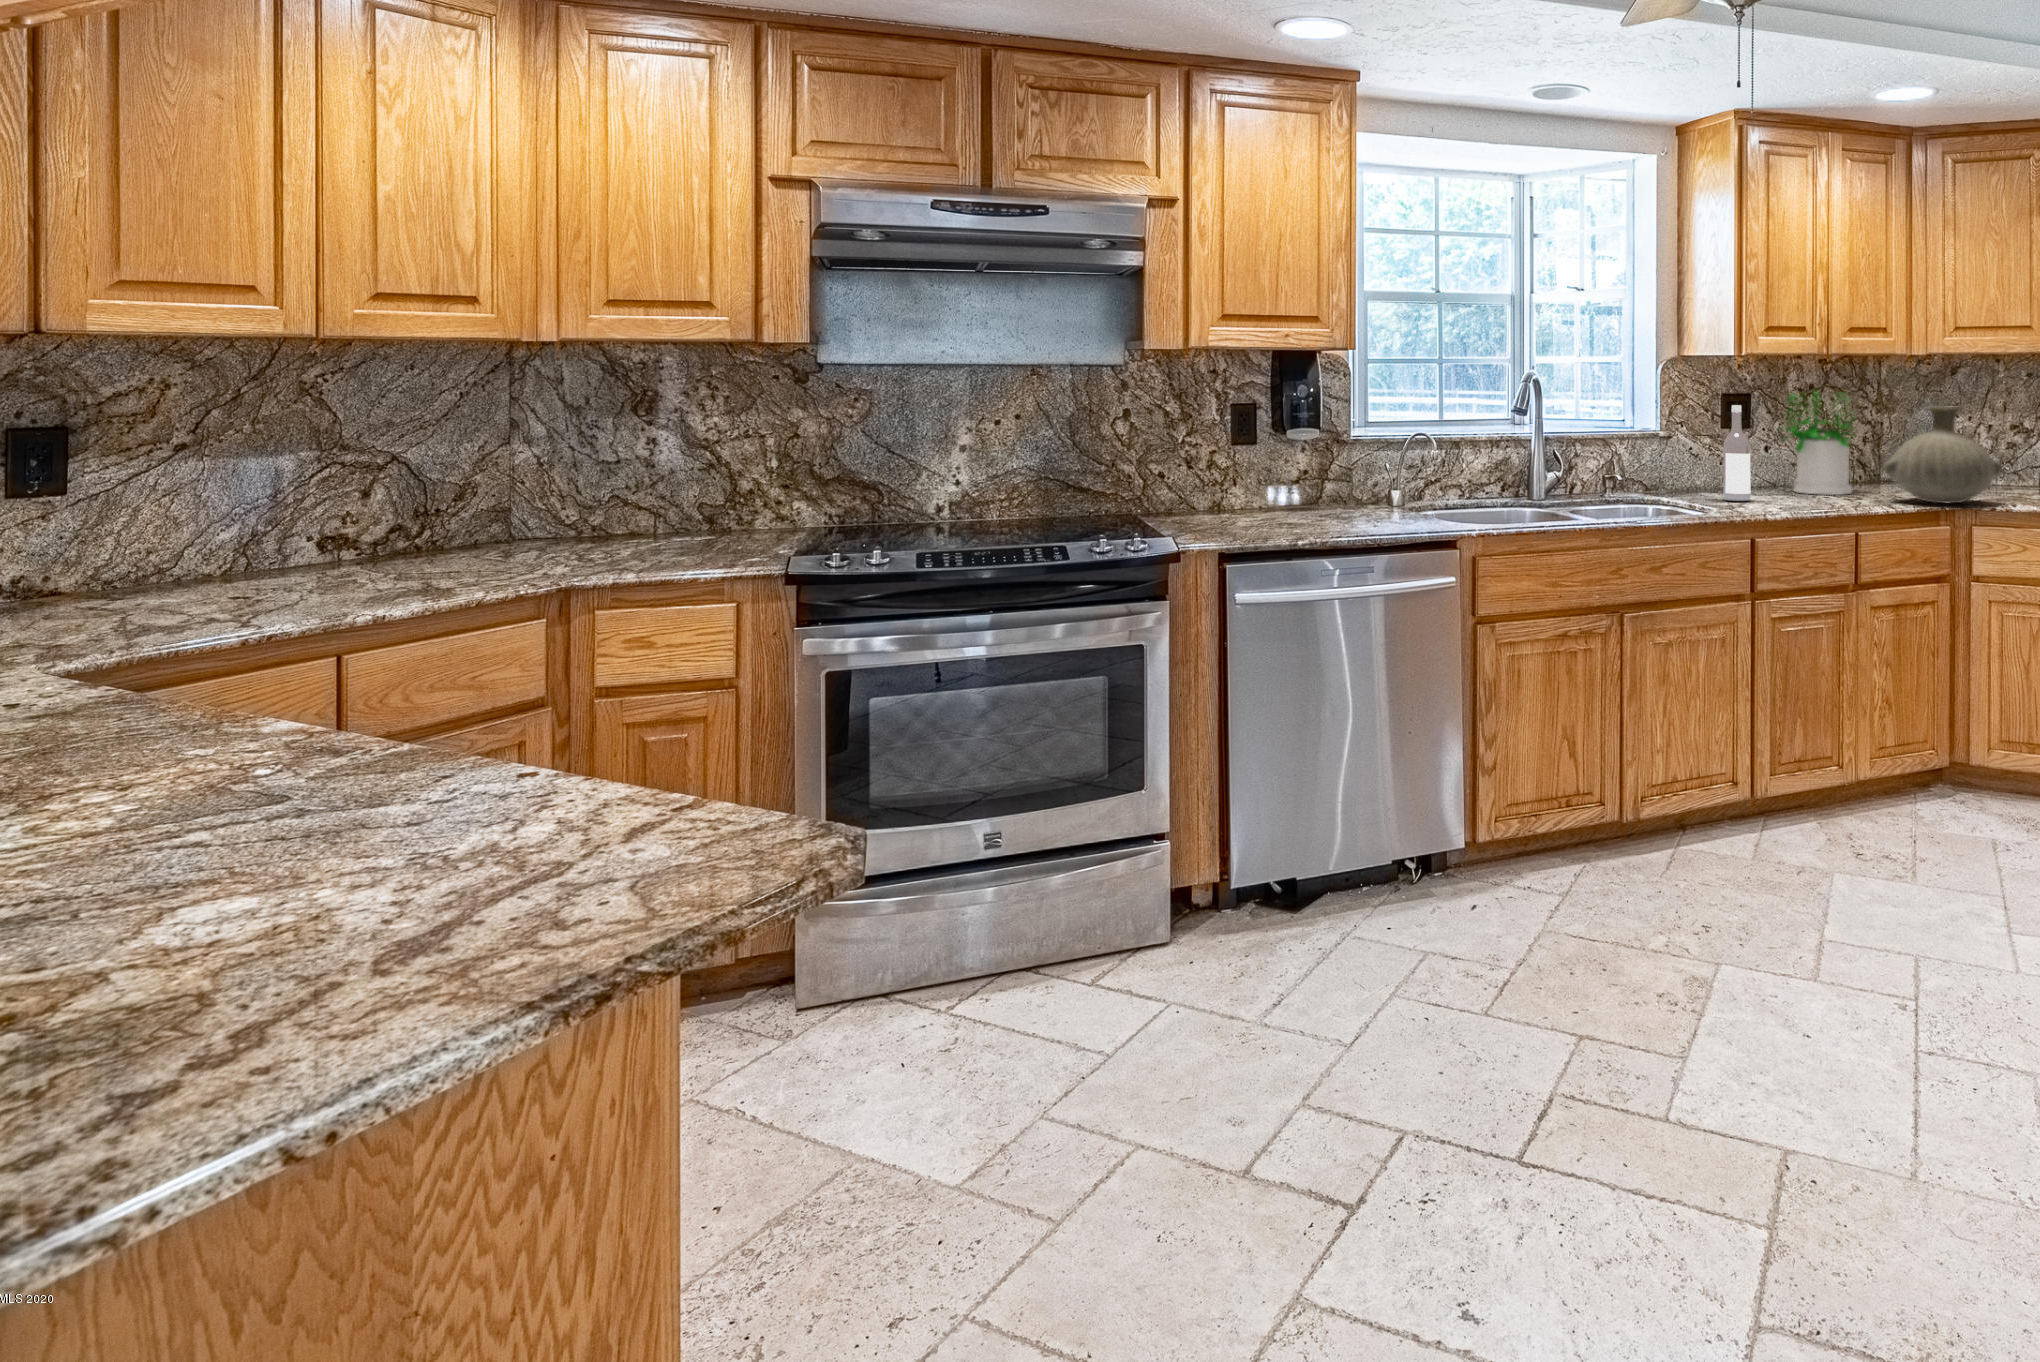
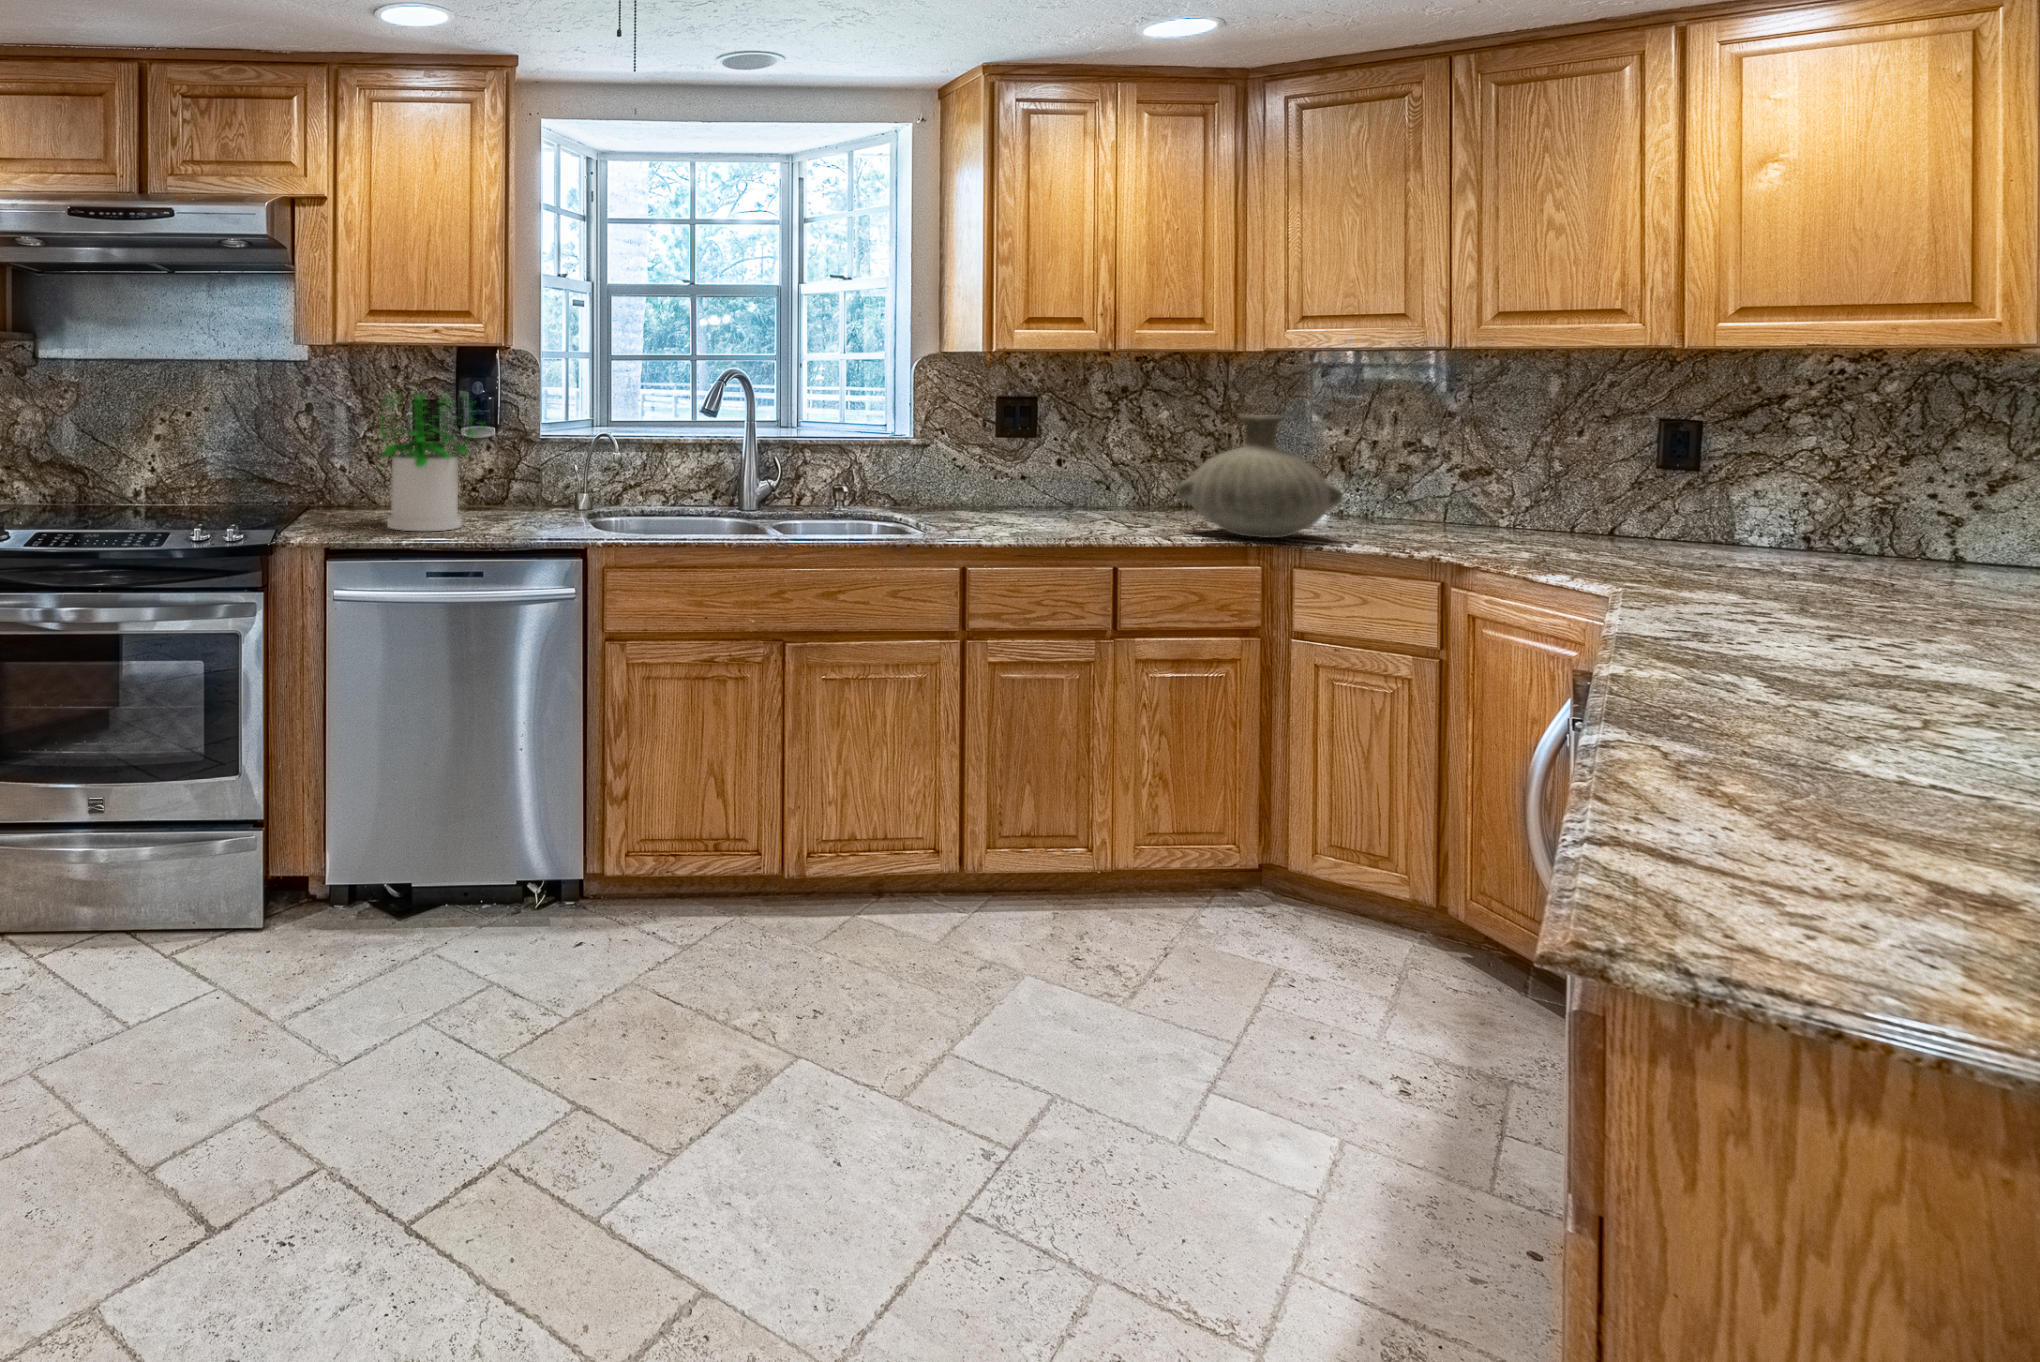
potted plant: present [1783,391,1855,495] -> present [380,391,482,531]
wine bottle: present [1723,405,1751,501] -> none [971,410,1004,522]

